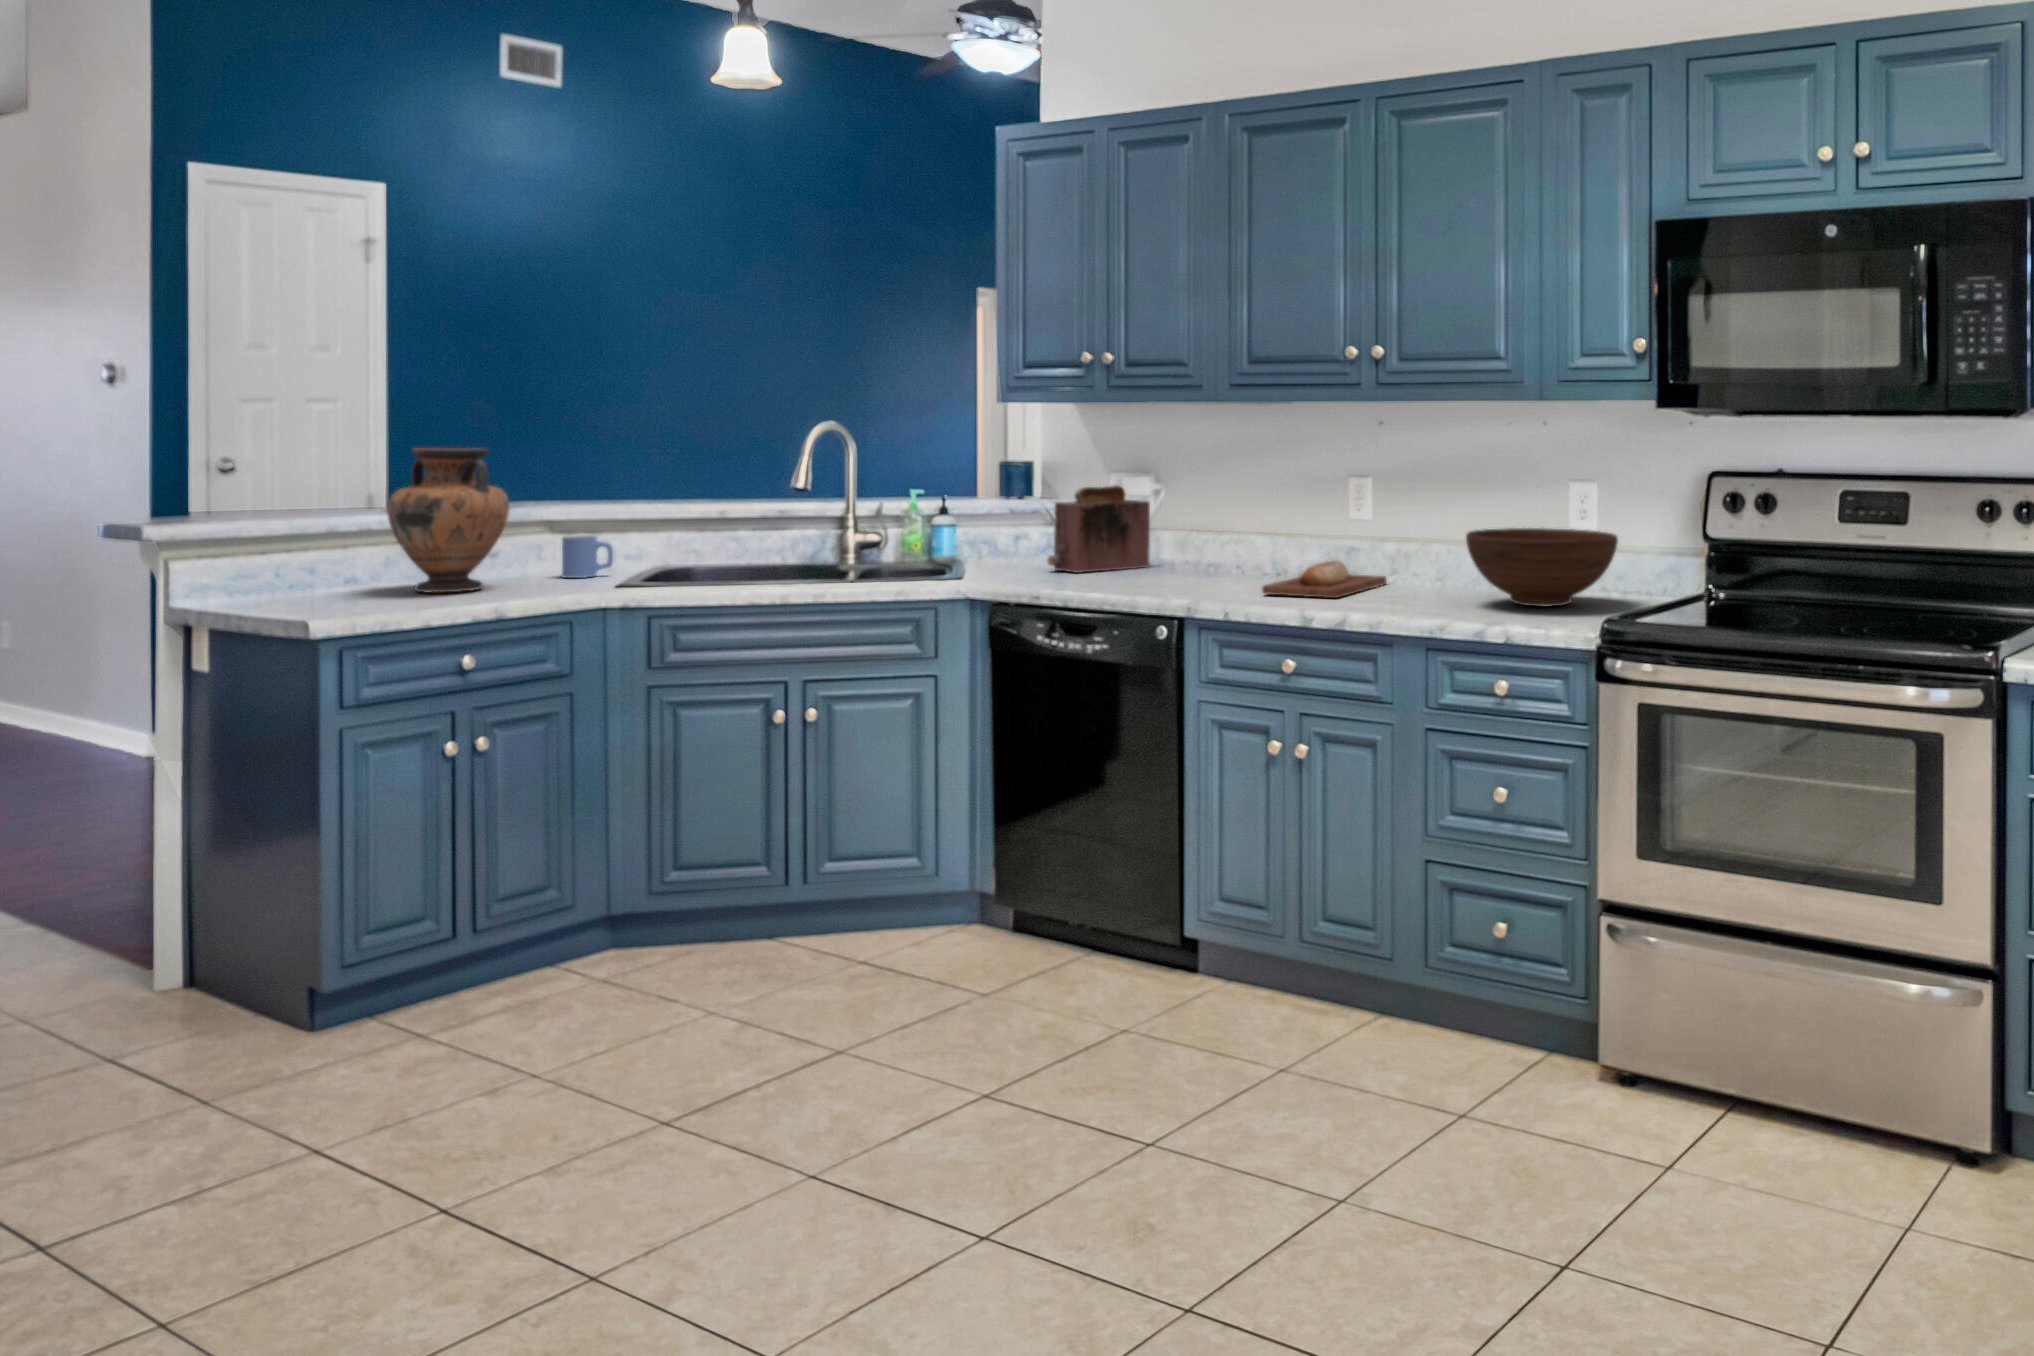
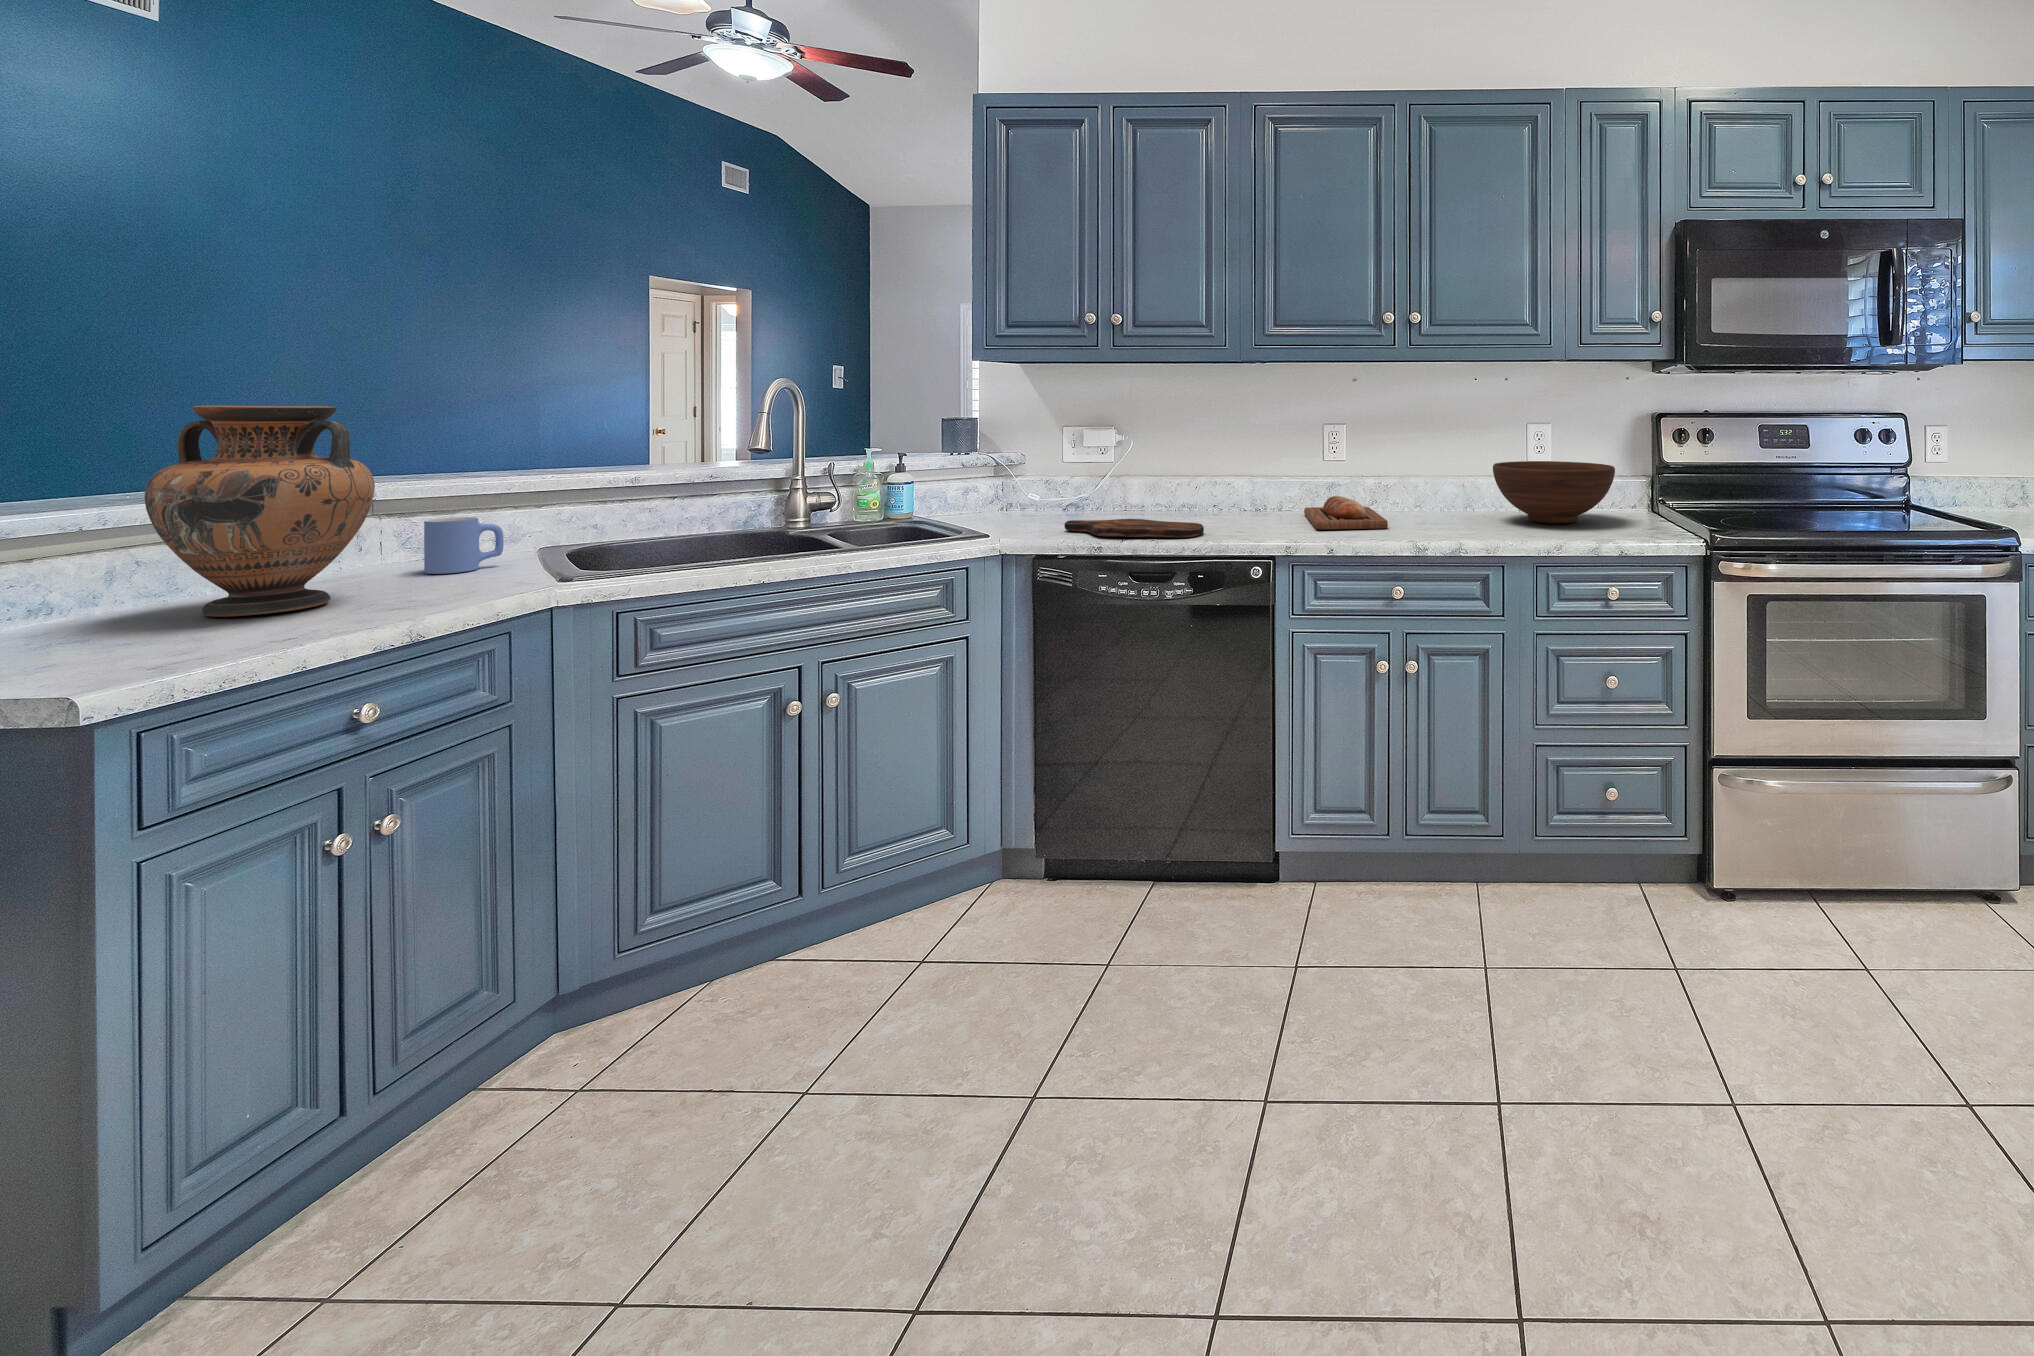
toaster: present [1047,485,1150,573] -> none [1024,438,1107,522]
cutting board: none [1050,570,1157,593] -> present [1064,519,1204,538]

